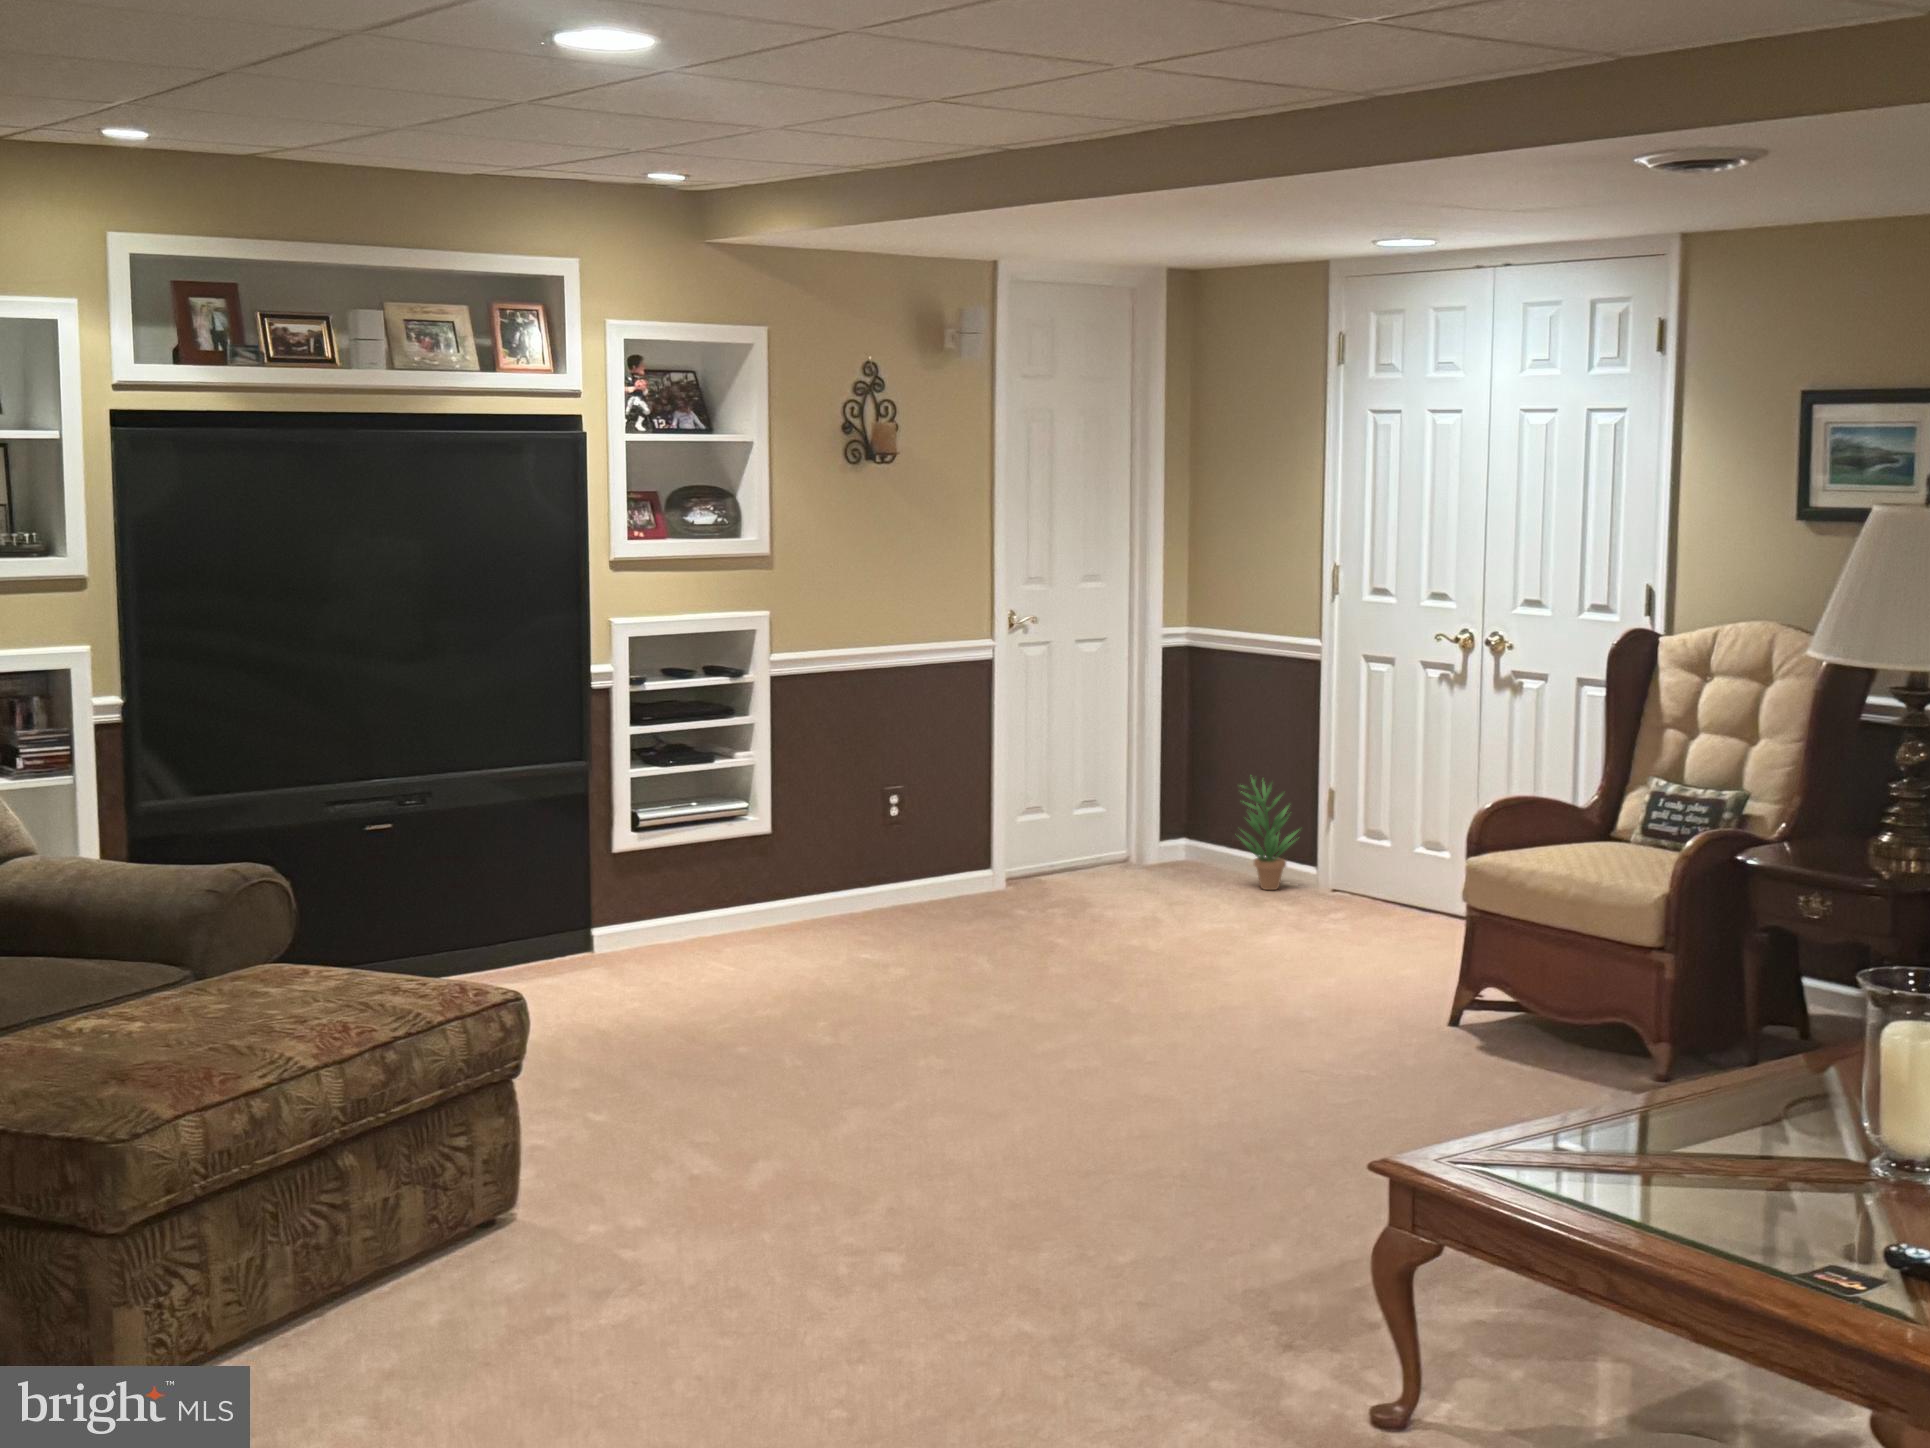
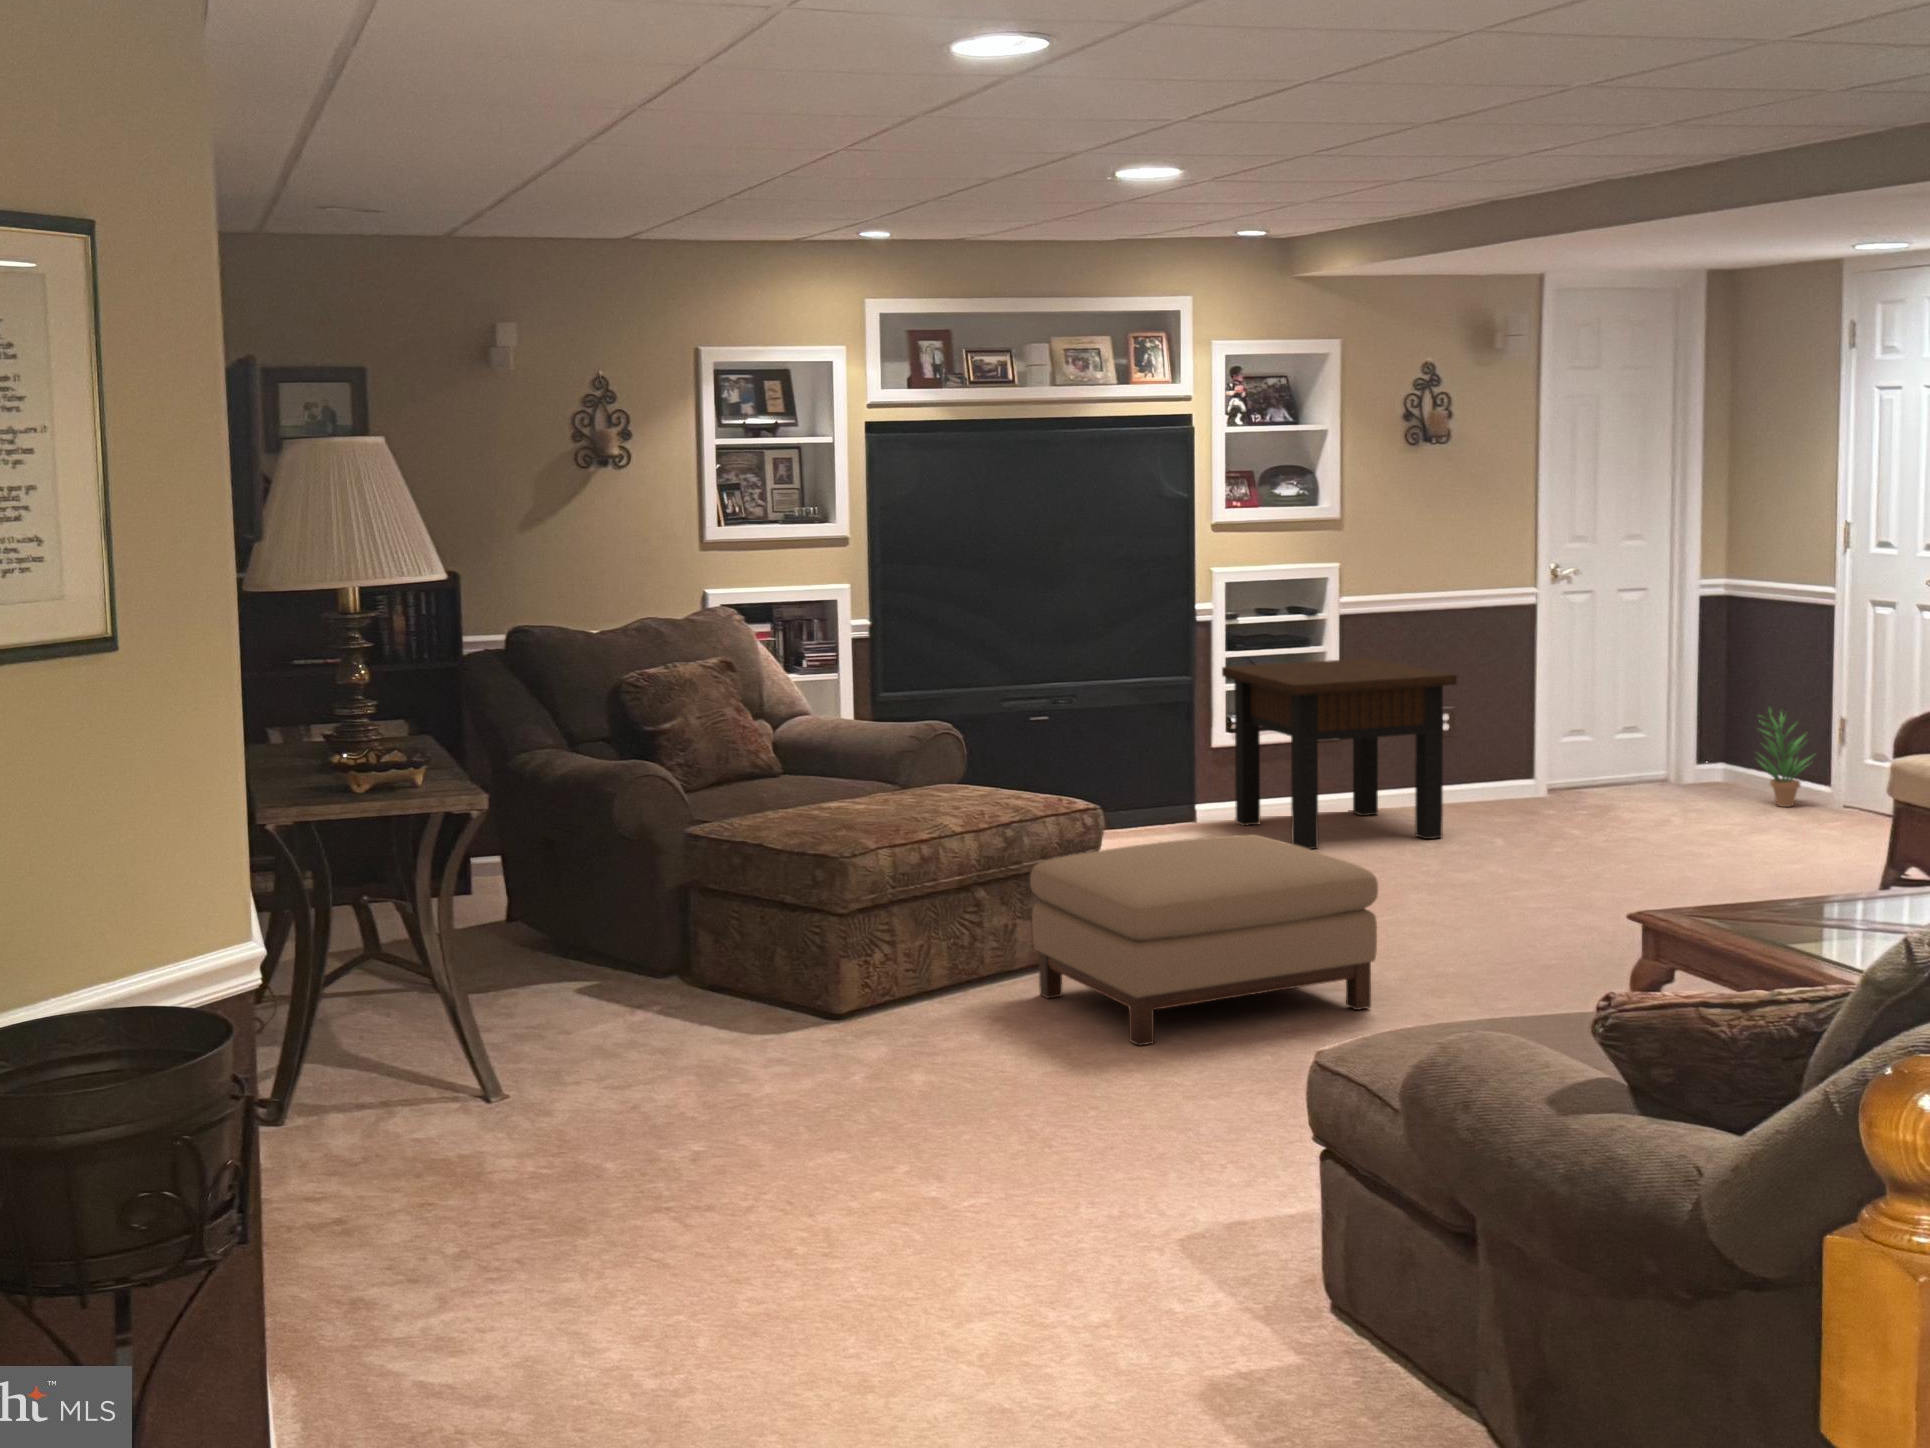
side table: none [625,730,930,990] -> present [1222,658,1457,849]
ottoman: none [429,1015,952,1388] -> present [1030,835,1378,1046]

